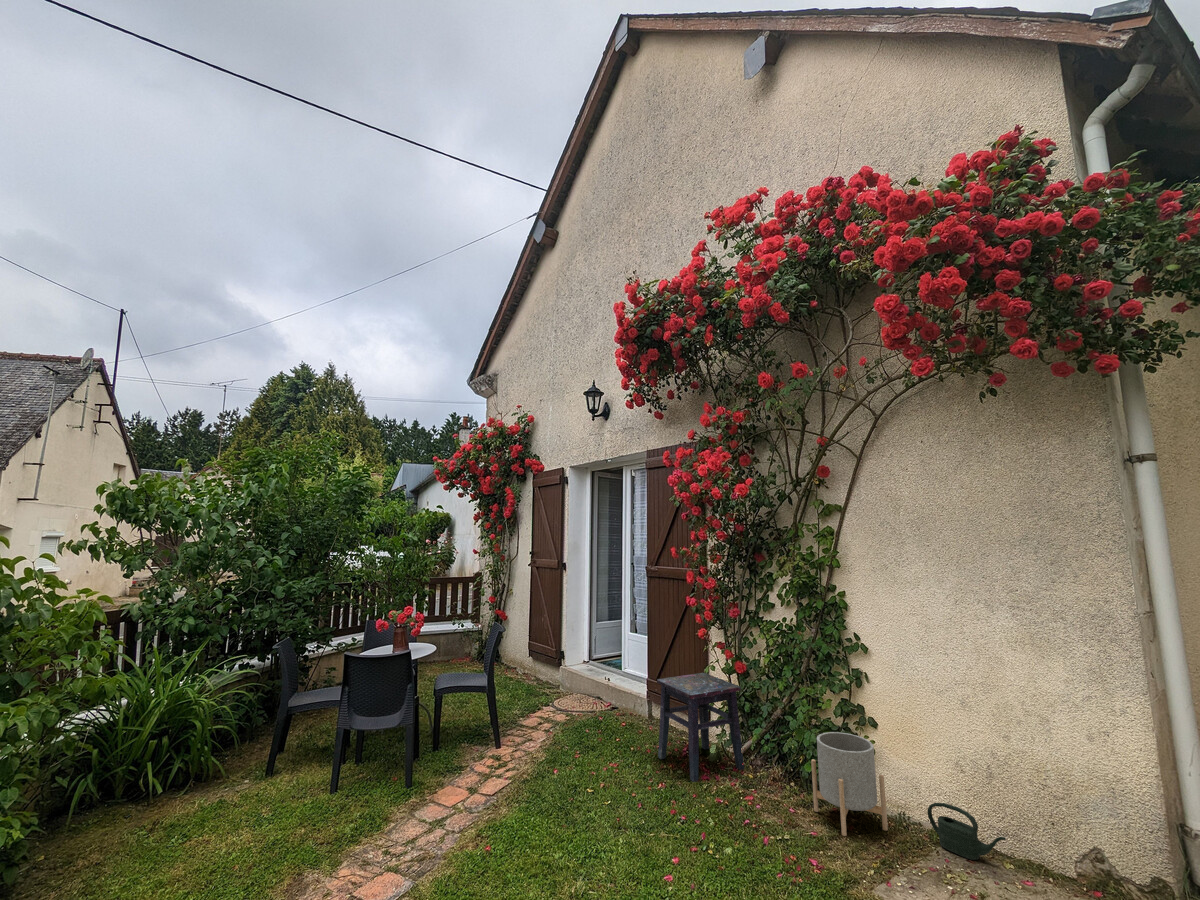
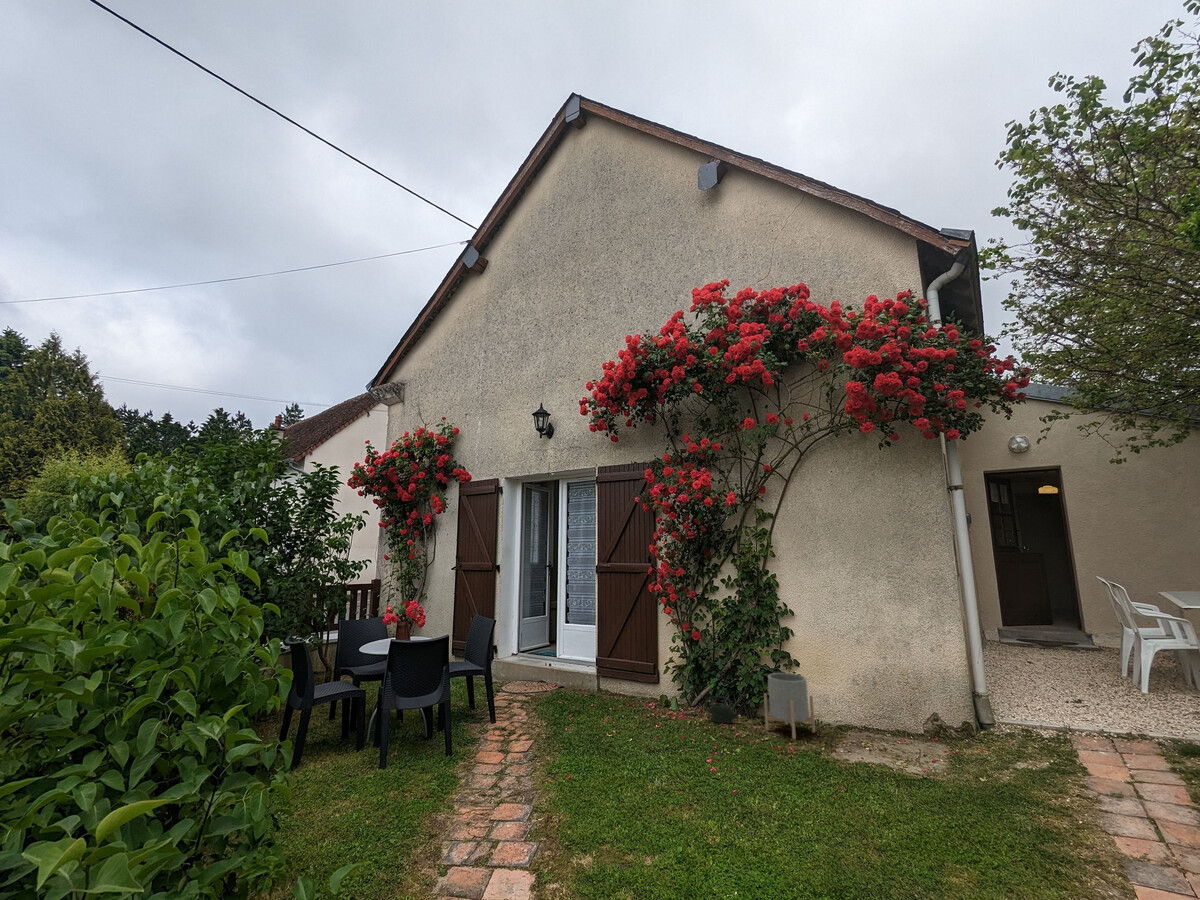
side table: present [657,673,744,782] -> none [632,647,700,728]
watering can: present [927,803,1006,860] -> present [706,696,745,723]

